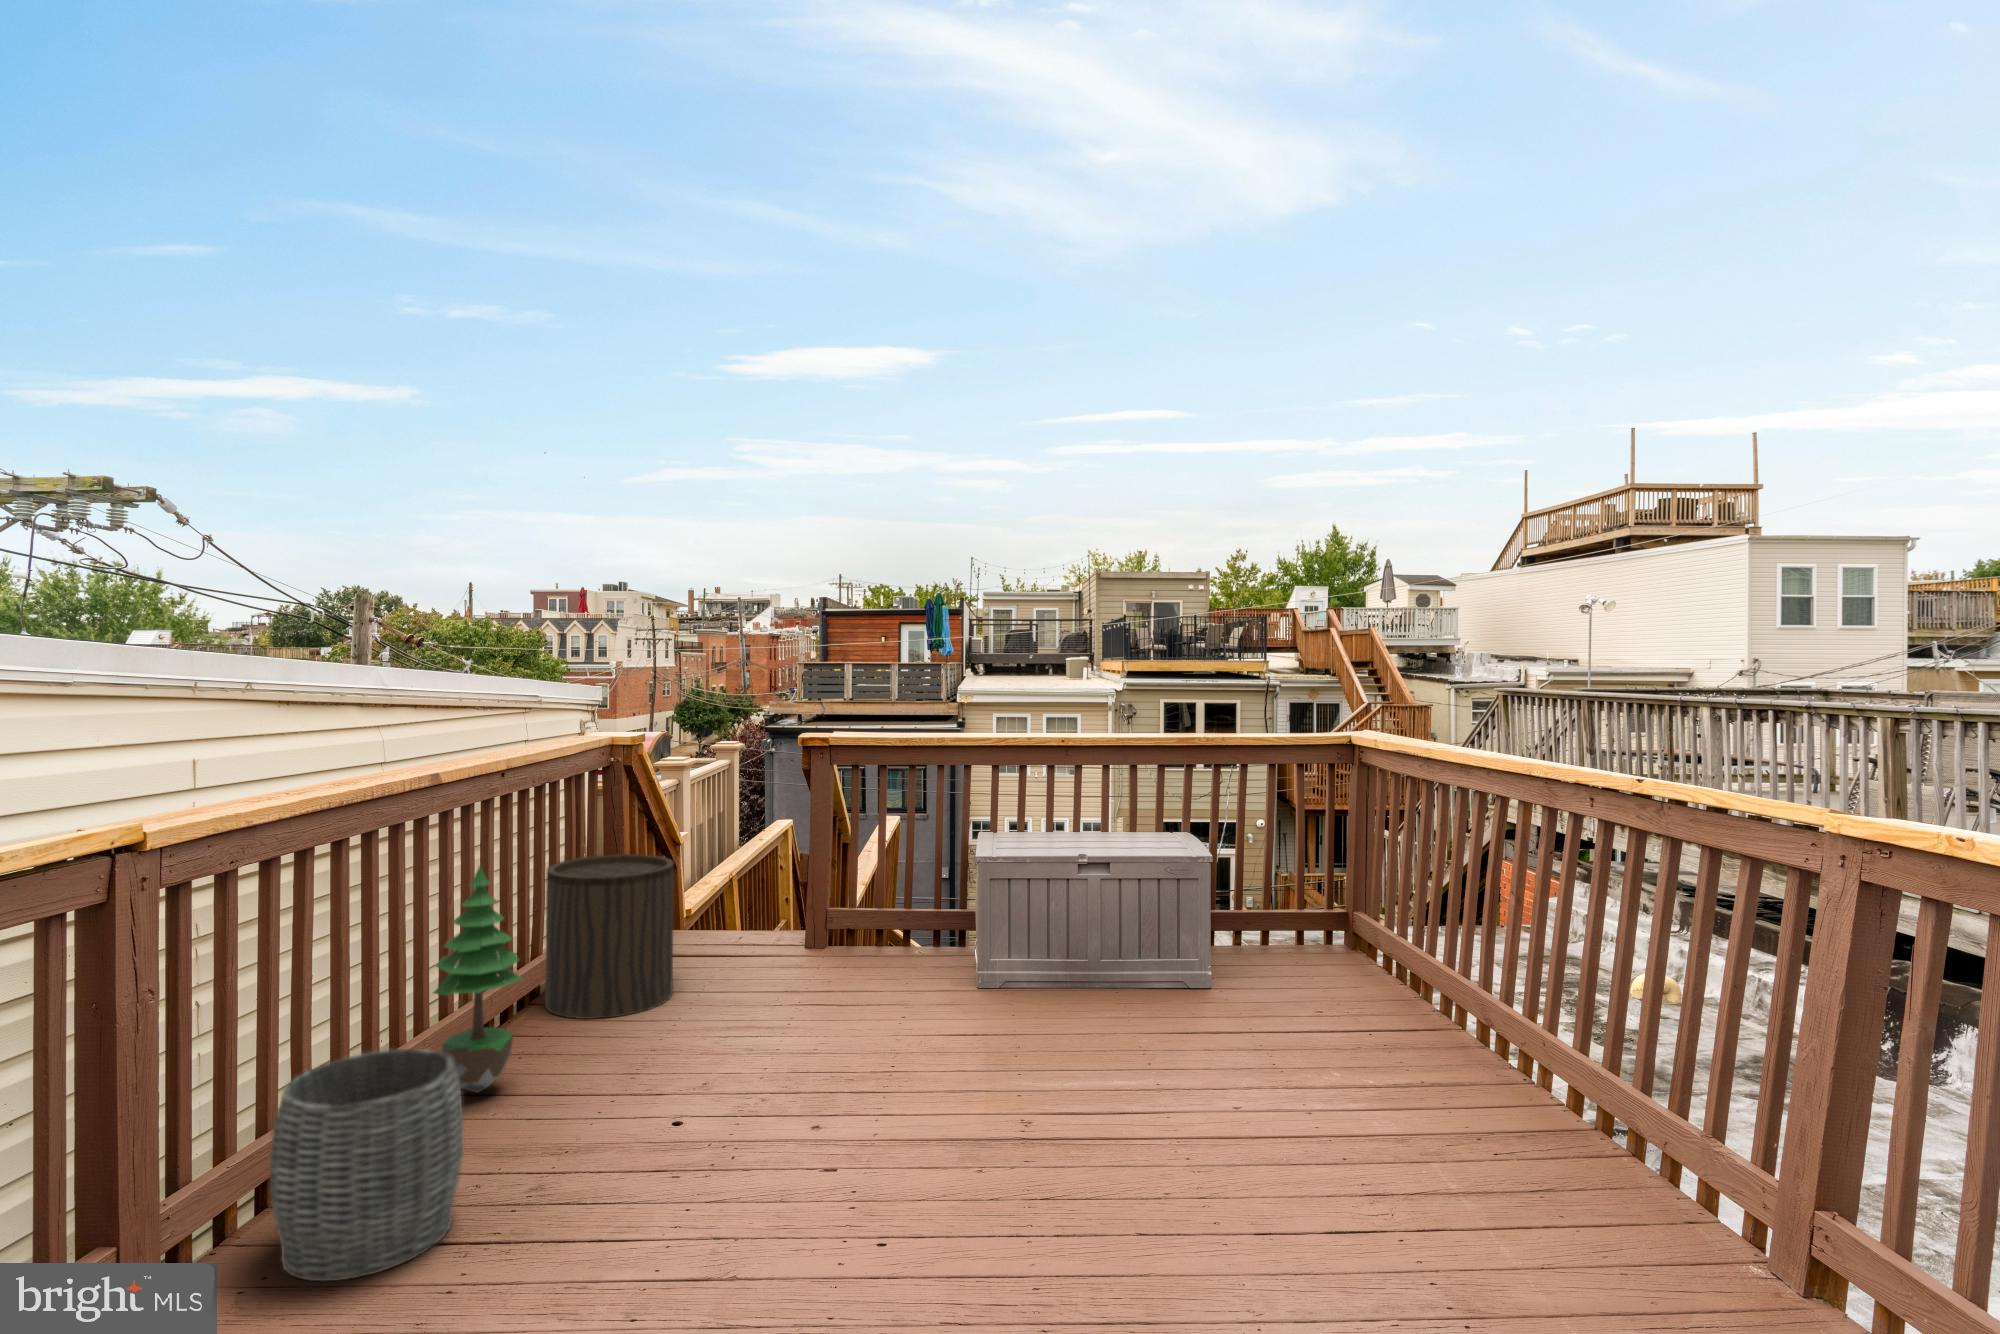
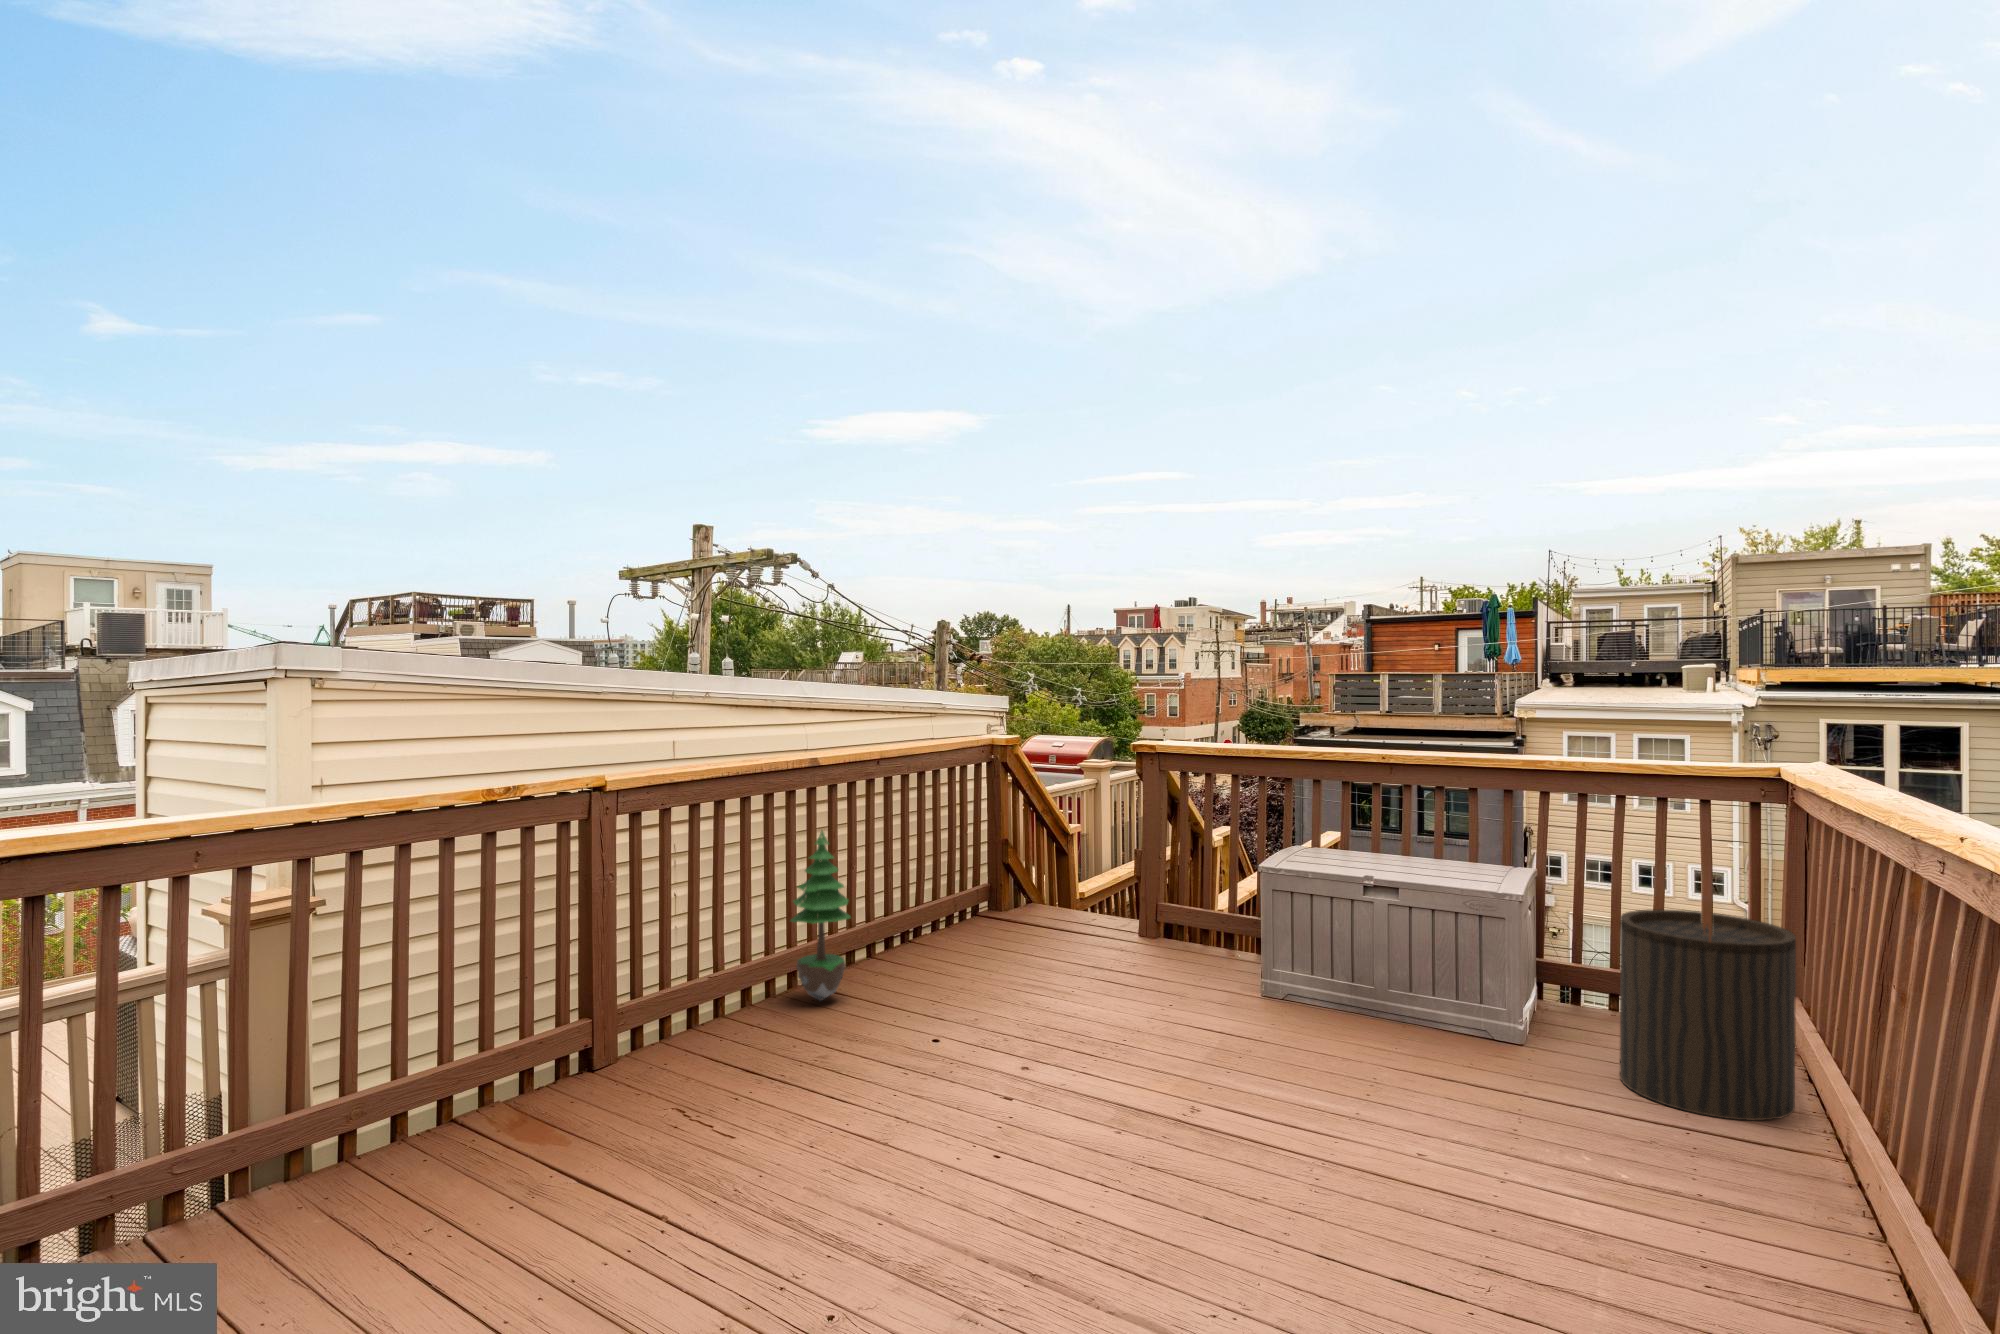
stool: present [545,854,674,1019] -> present [1620,909,1796,1121]
woven basket: present [270,1049,463,1282] -> none [643,946,758,1087]

